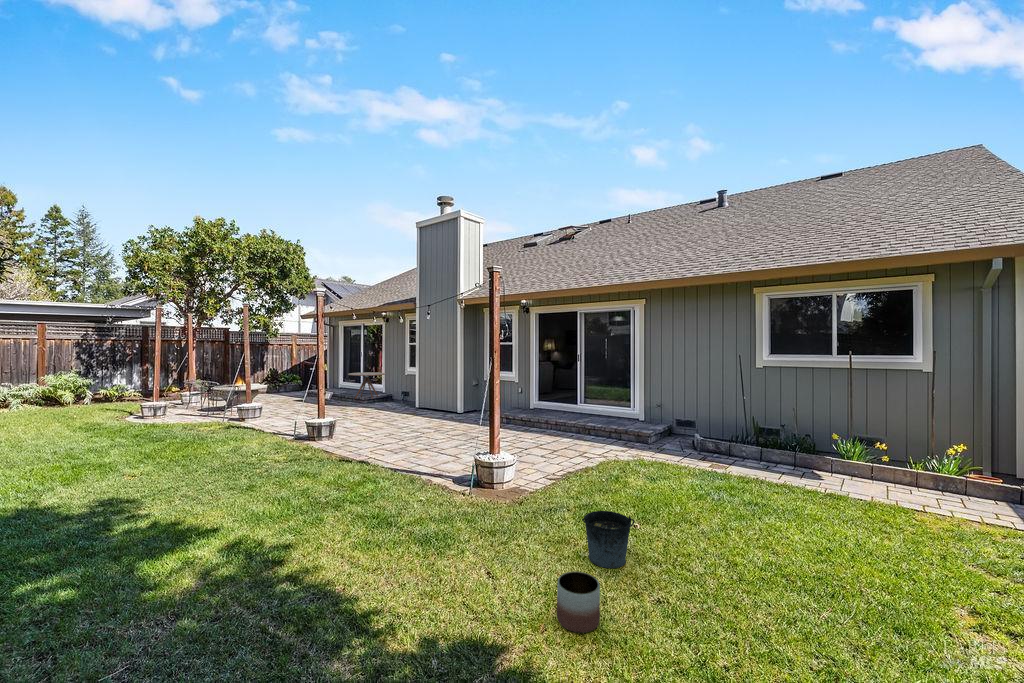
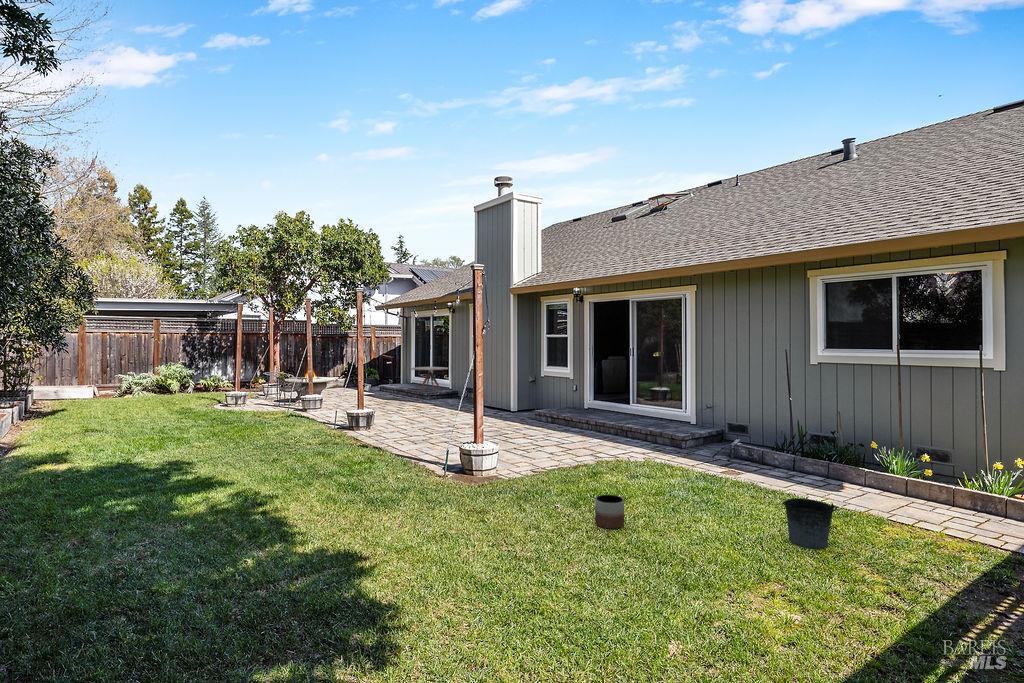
bucket: present [582,511,634,568] -> present [782,499,837,549]
planter: present [557,571,600,633] -> present [595,495,624,529]

